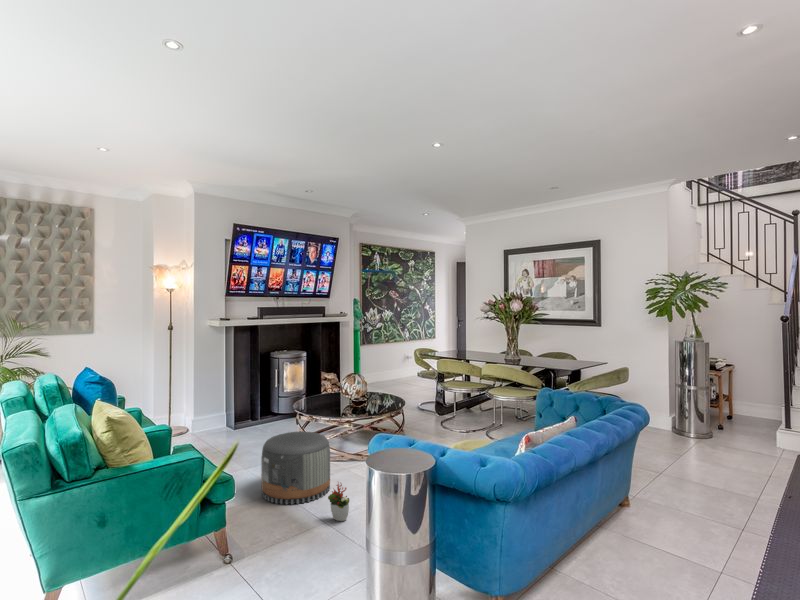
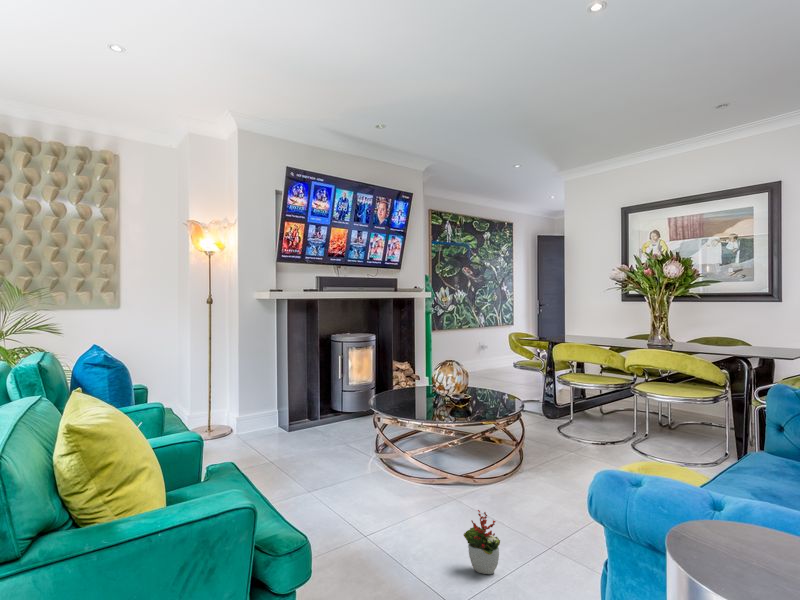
pouf: present [261,431,330,505] -> none [348,432,447,541]

